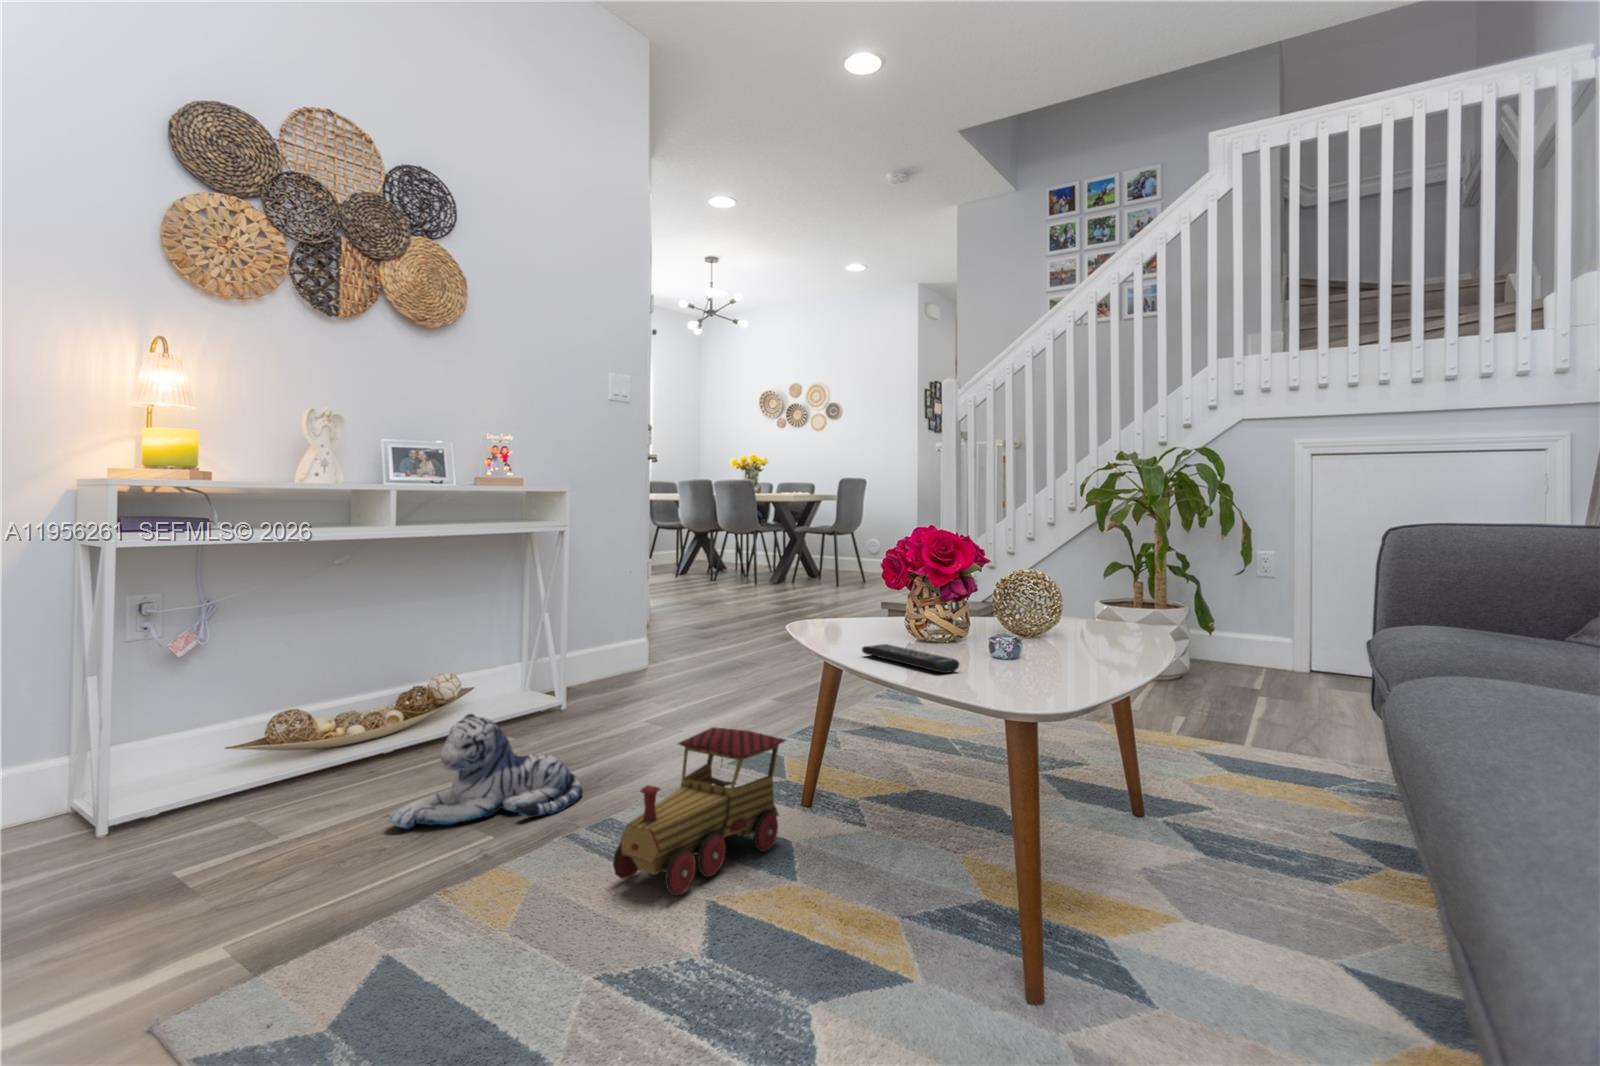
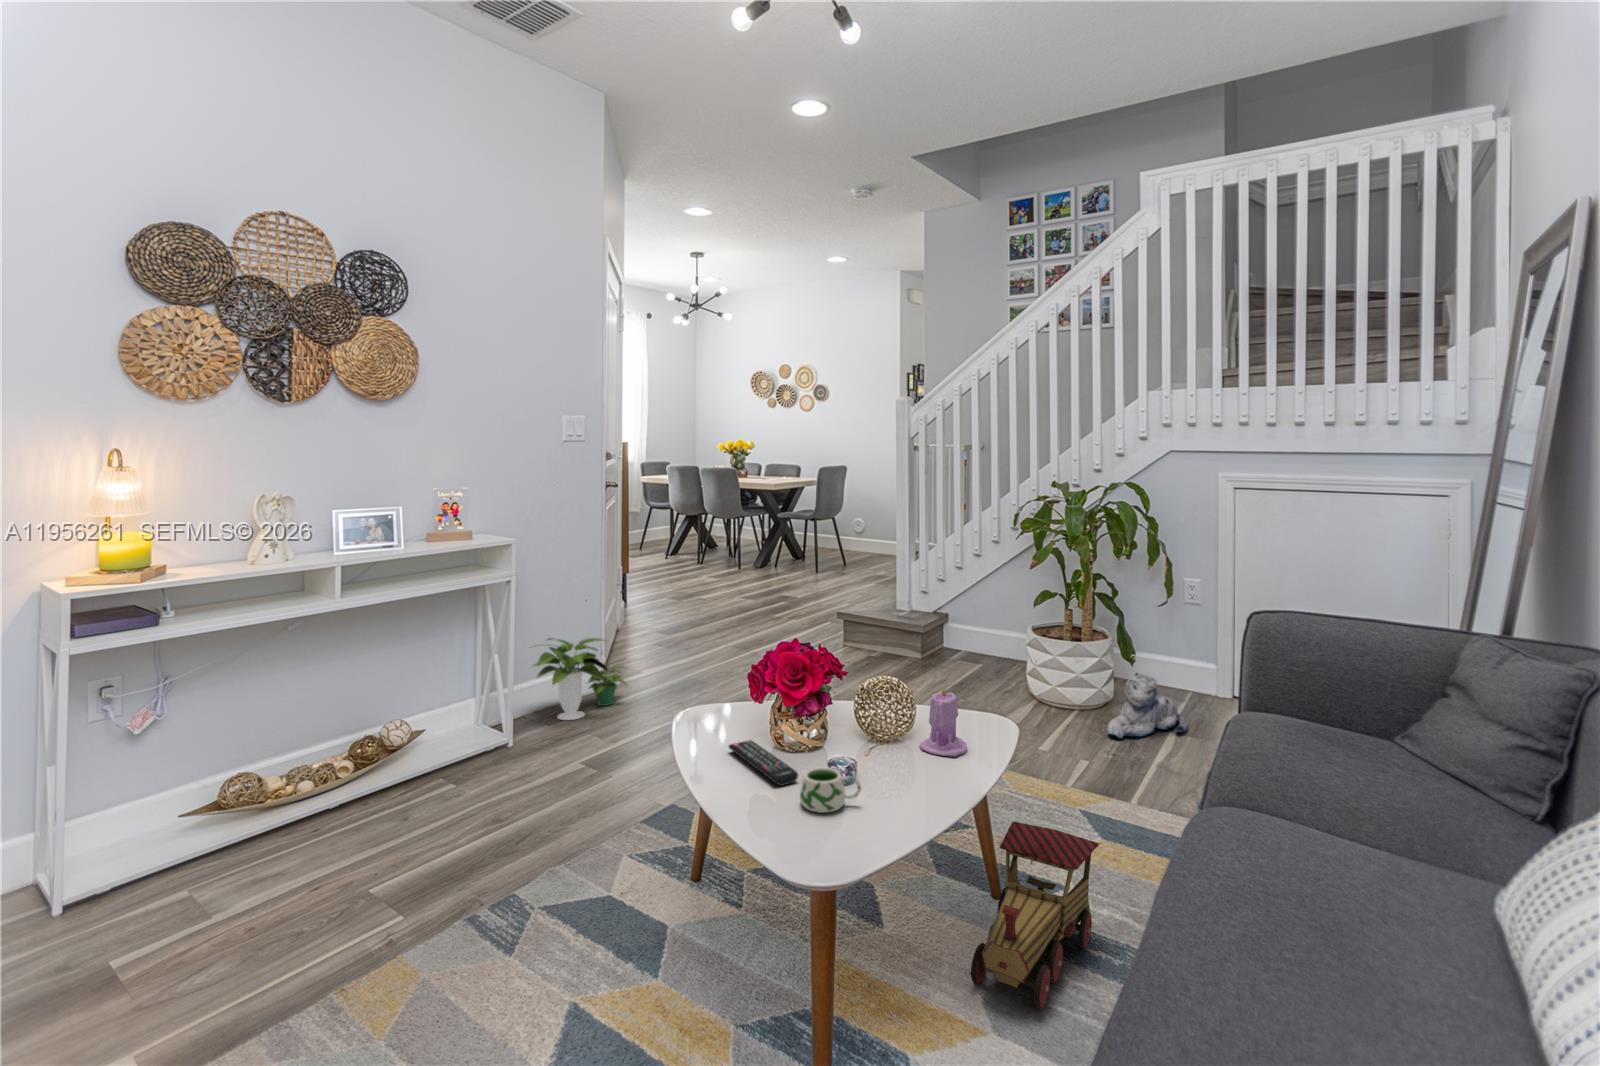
candle: none [1073,583,1129,659] -> present [920,688,967,757]
potted plant: none [567,607,673,697] -> present [534,638,626,720]
mug: none [975,644,1045,687] -> present [800,768,861,813]
plush toy: present [388,714,583,829] -> present [1107,673,1188,738]
toy train: present [613,727,786,896] -> present [971,821,1099,1009]

